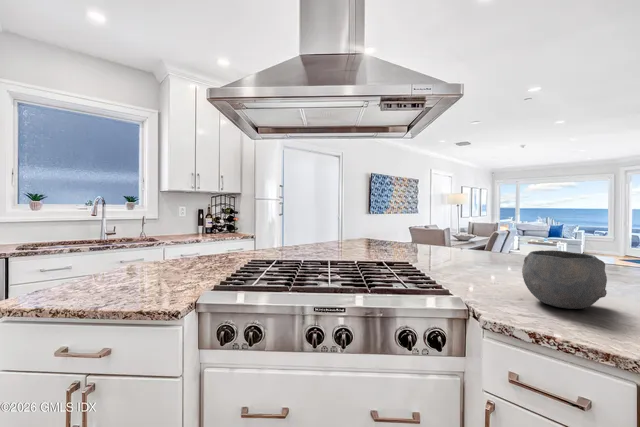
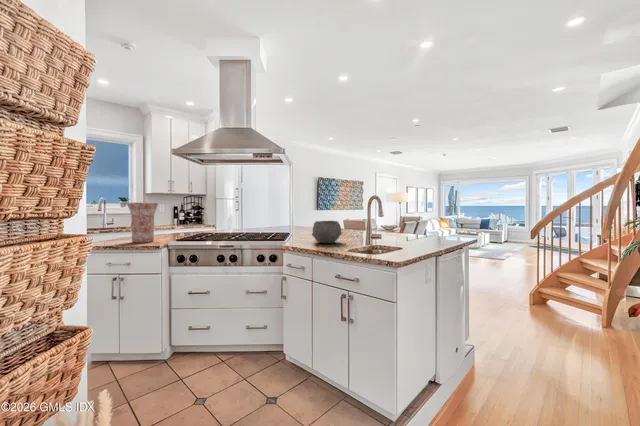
vase: none [111,207,177,295] -> present [127,202,158,243]

